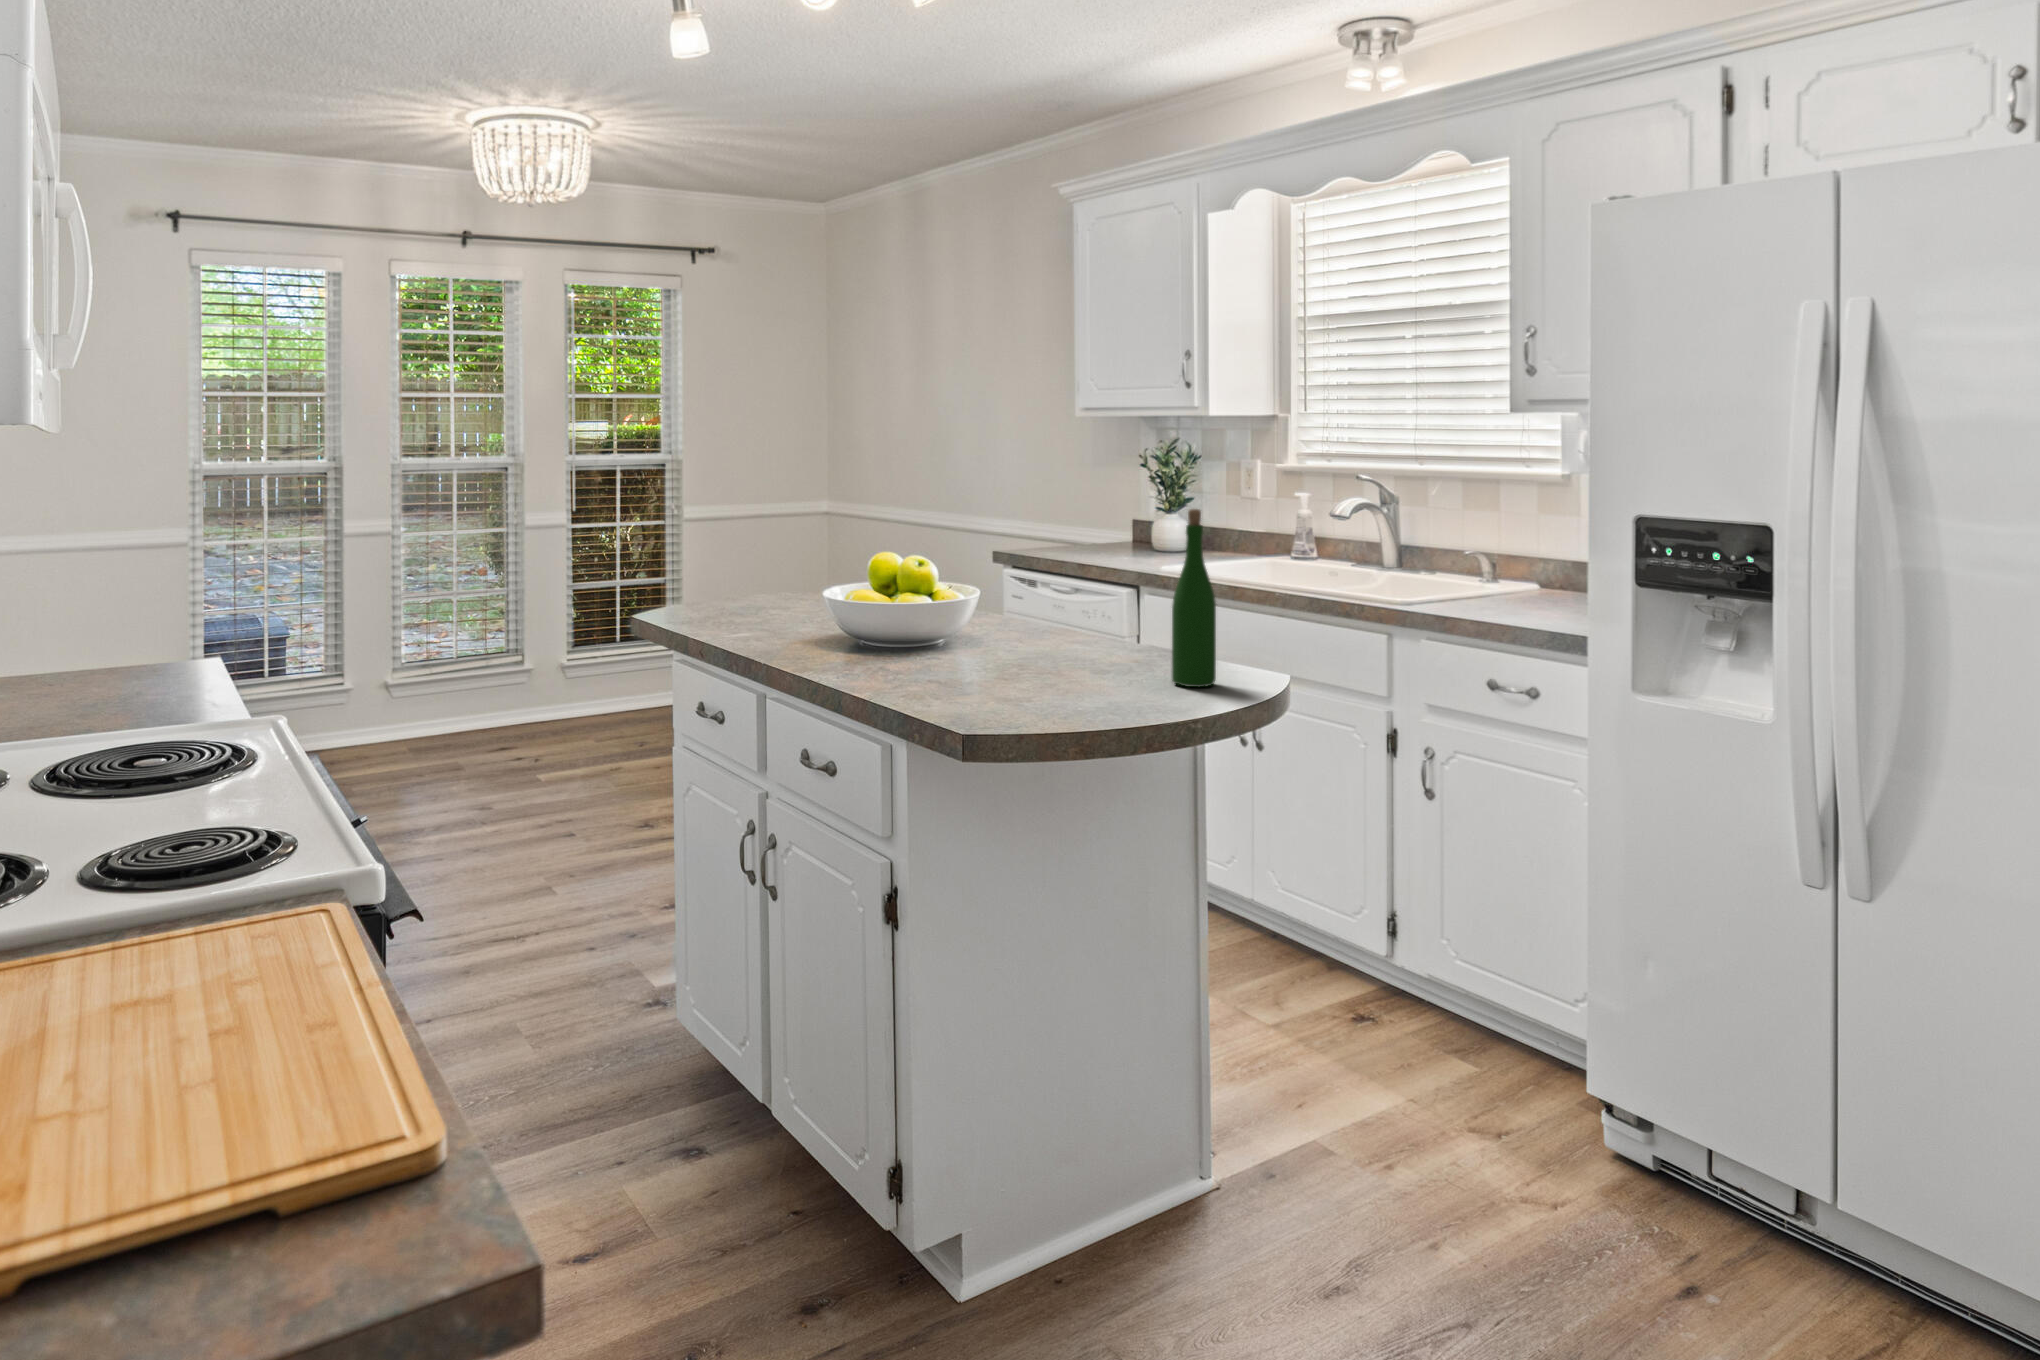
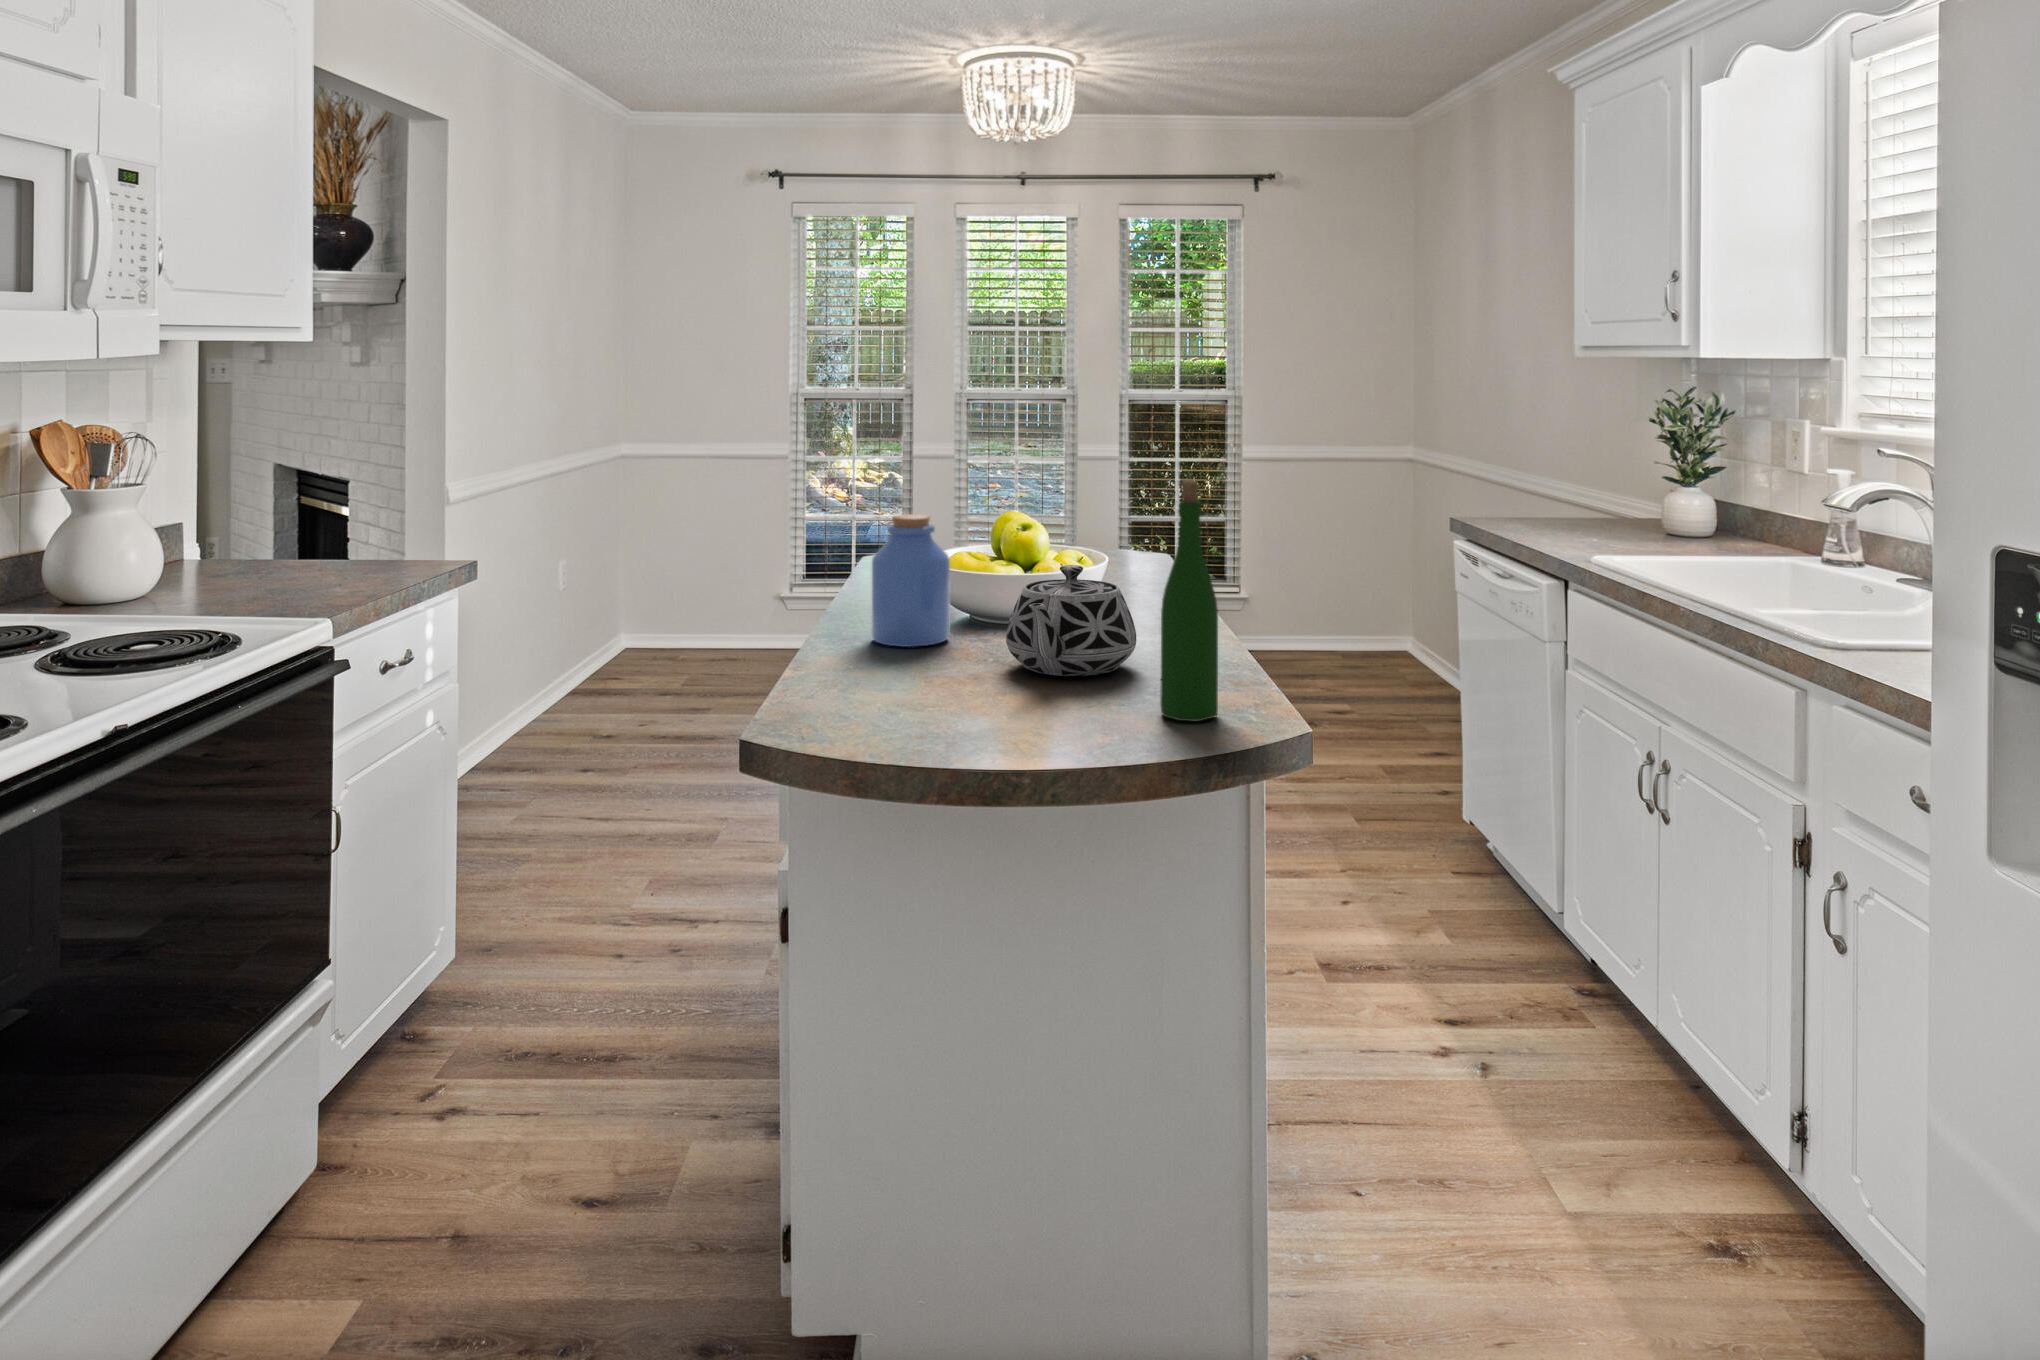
jar: none [829,555,896,668] -> present [871,514,950,647]
teapot: none [982,585,1087,672] -> present [1006,565,1136,676]

